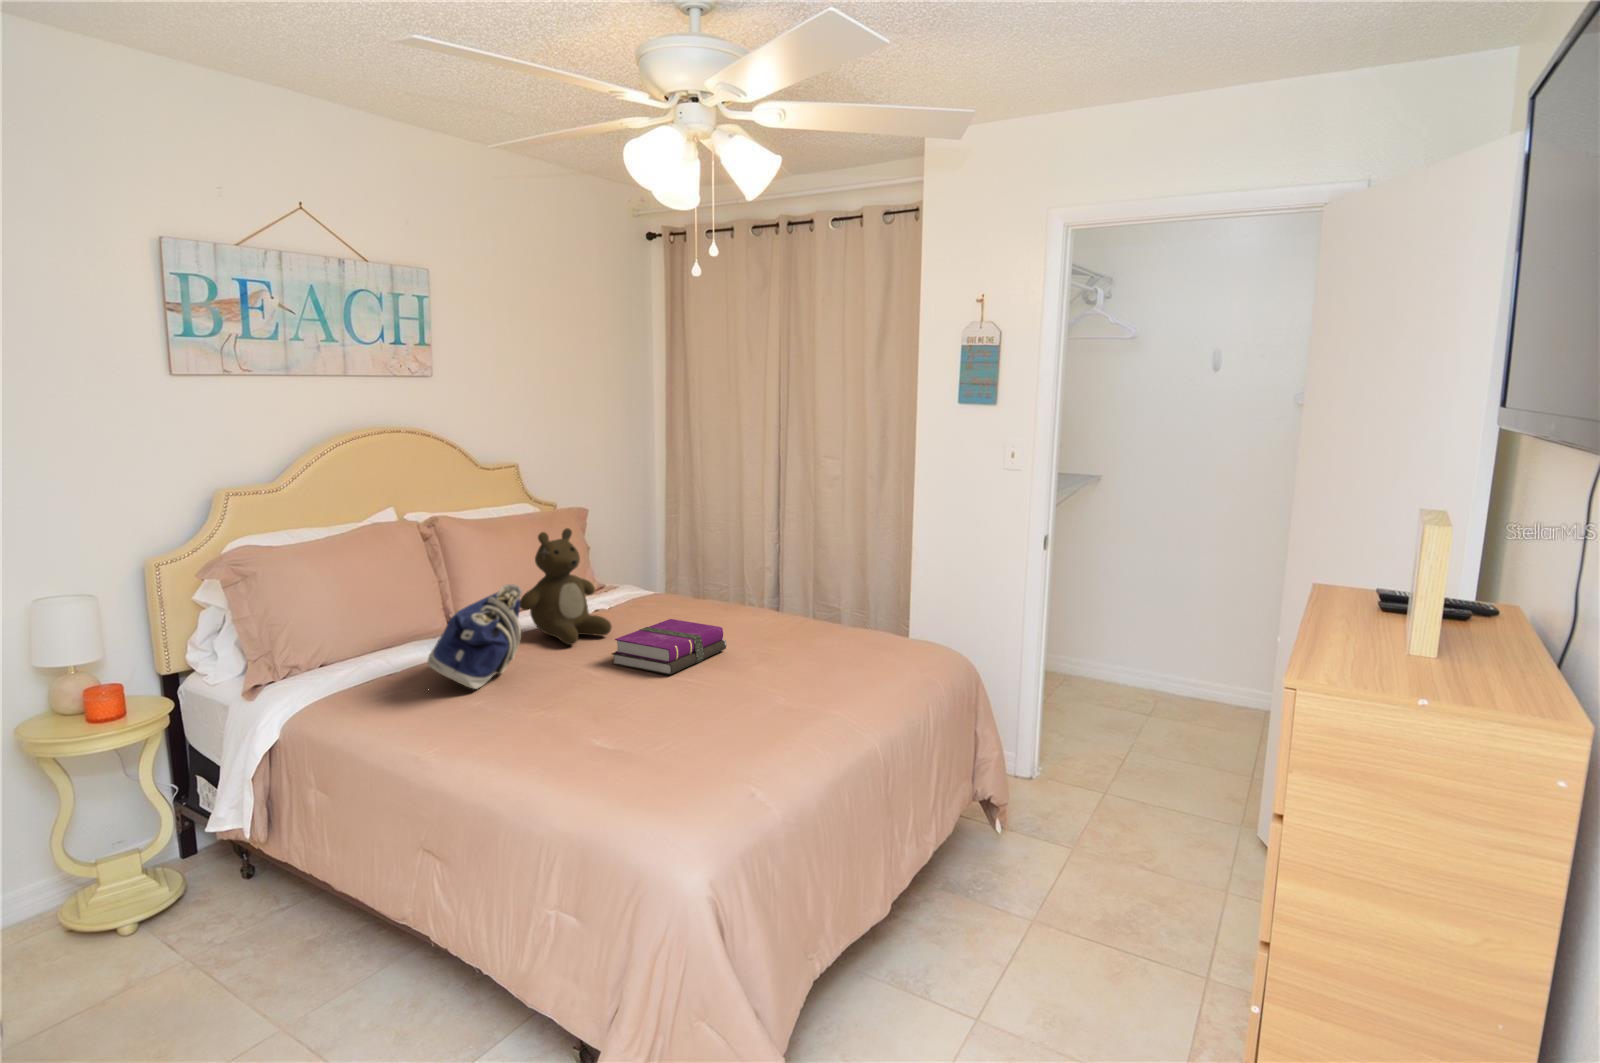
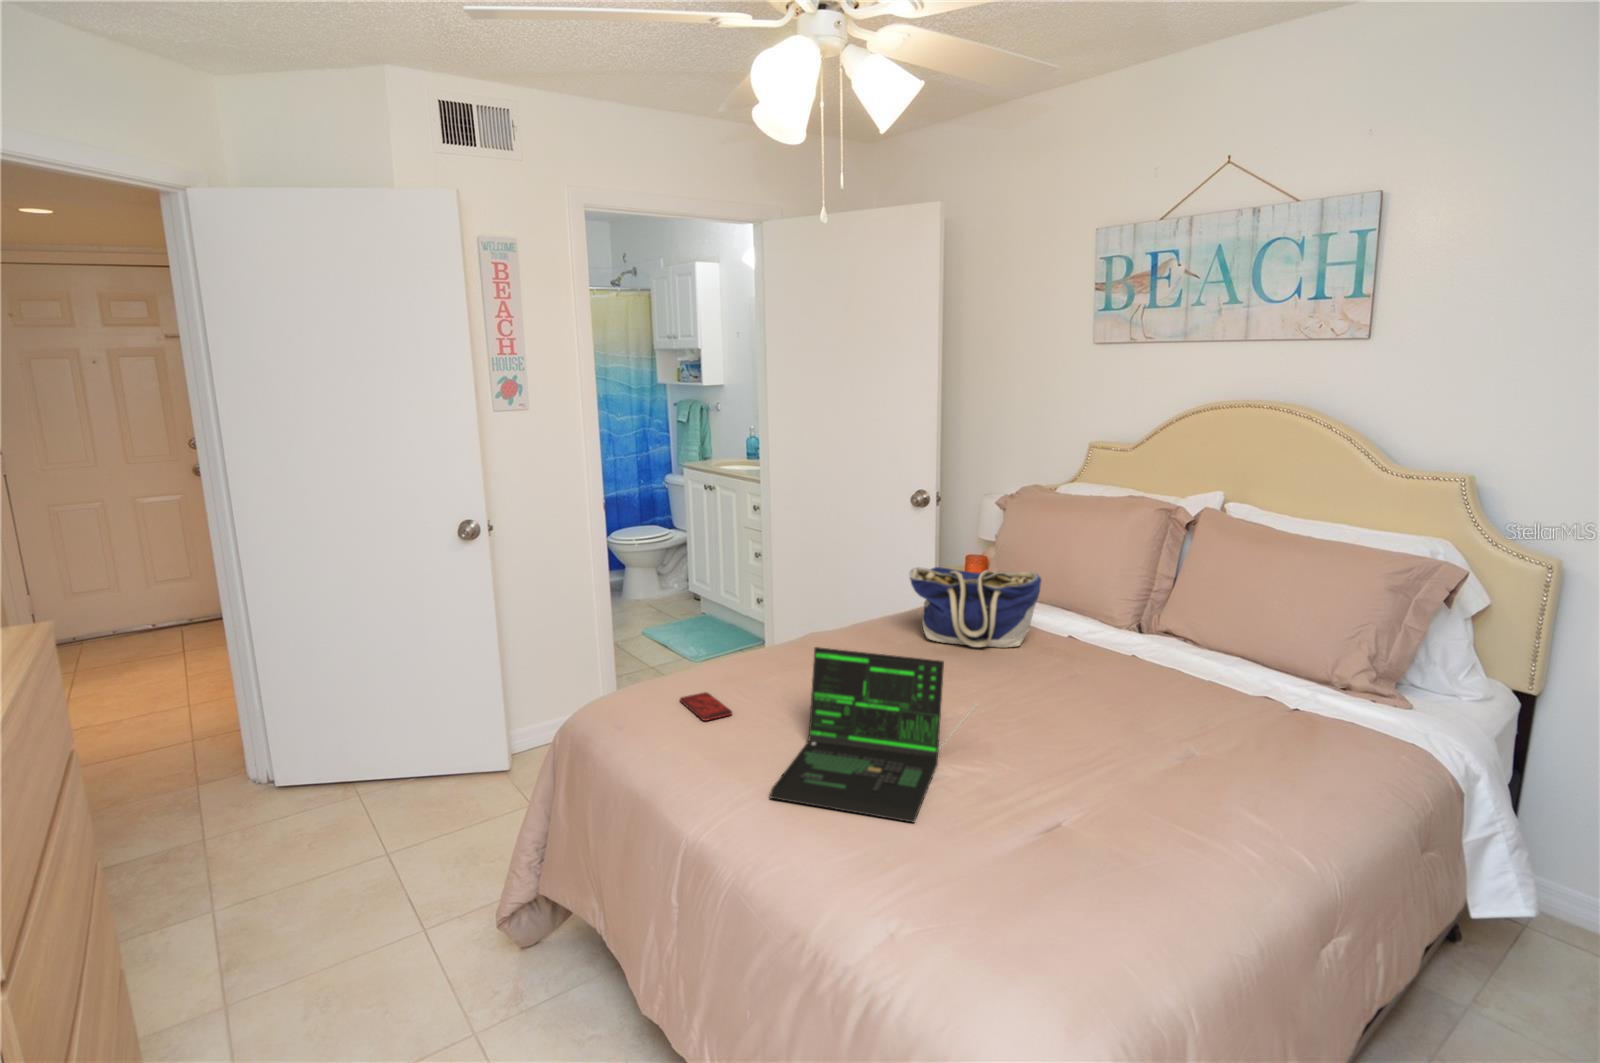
teddy bear: present [520,528,612,645] -> none [1072,537,1196,692]
laptop: none [725,606,836,713] -> present [770,647,977,822]
notebook: present [612,619,726,675] -> none [952,667,1116,759]
smartphone: none [646,745,717,778] -> present [680,692,732,721]

